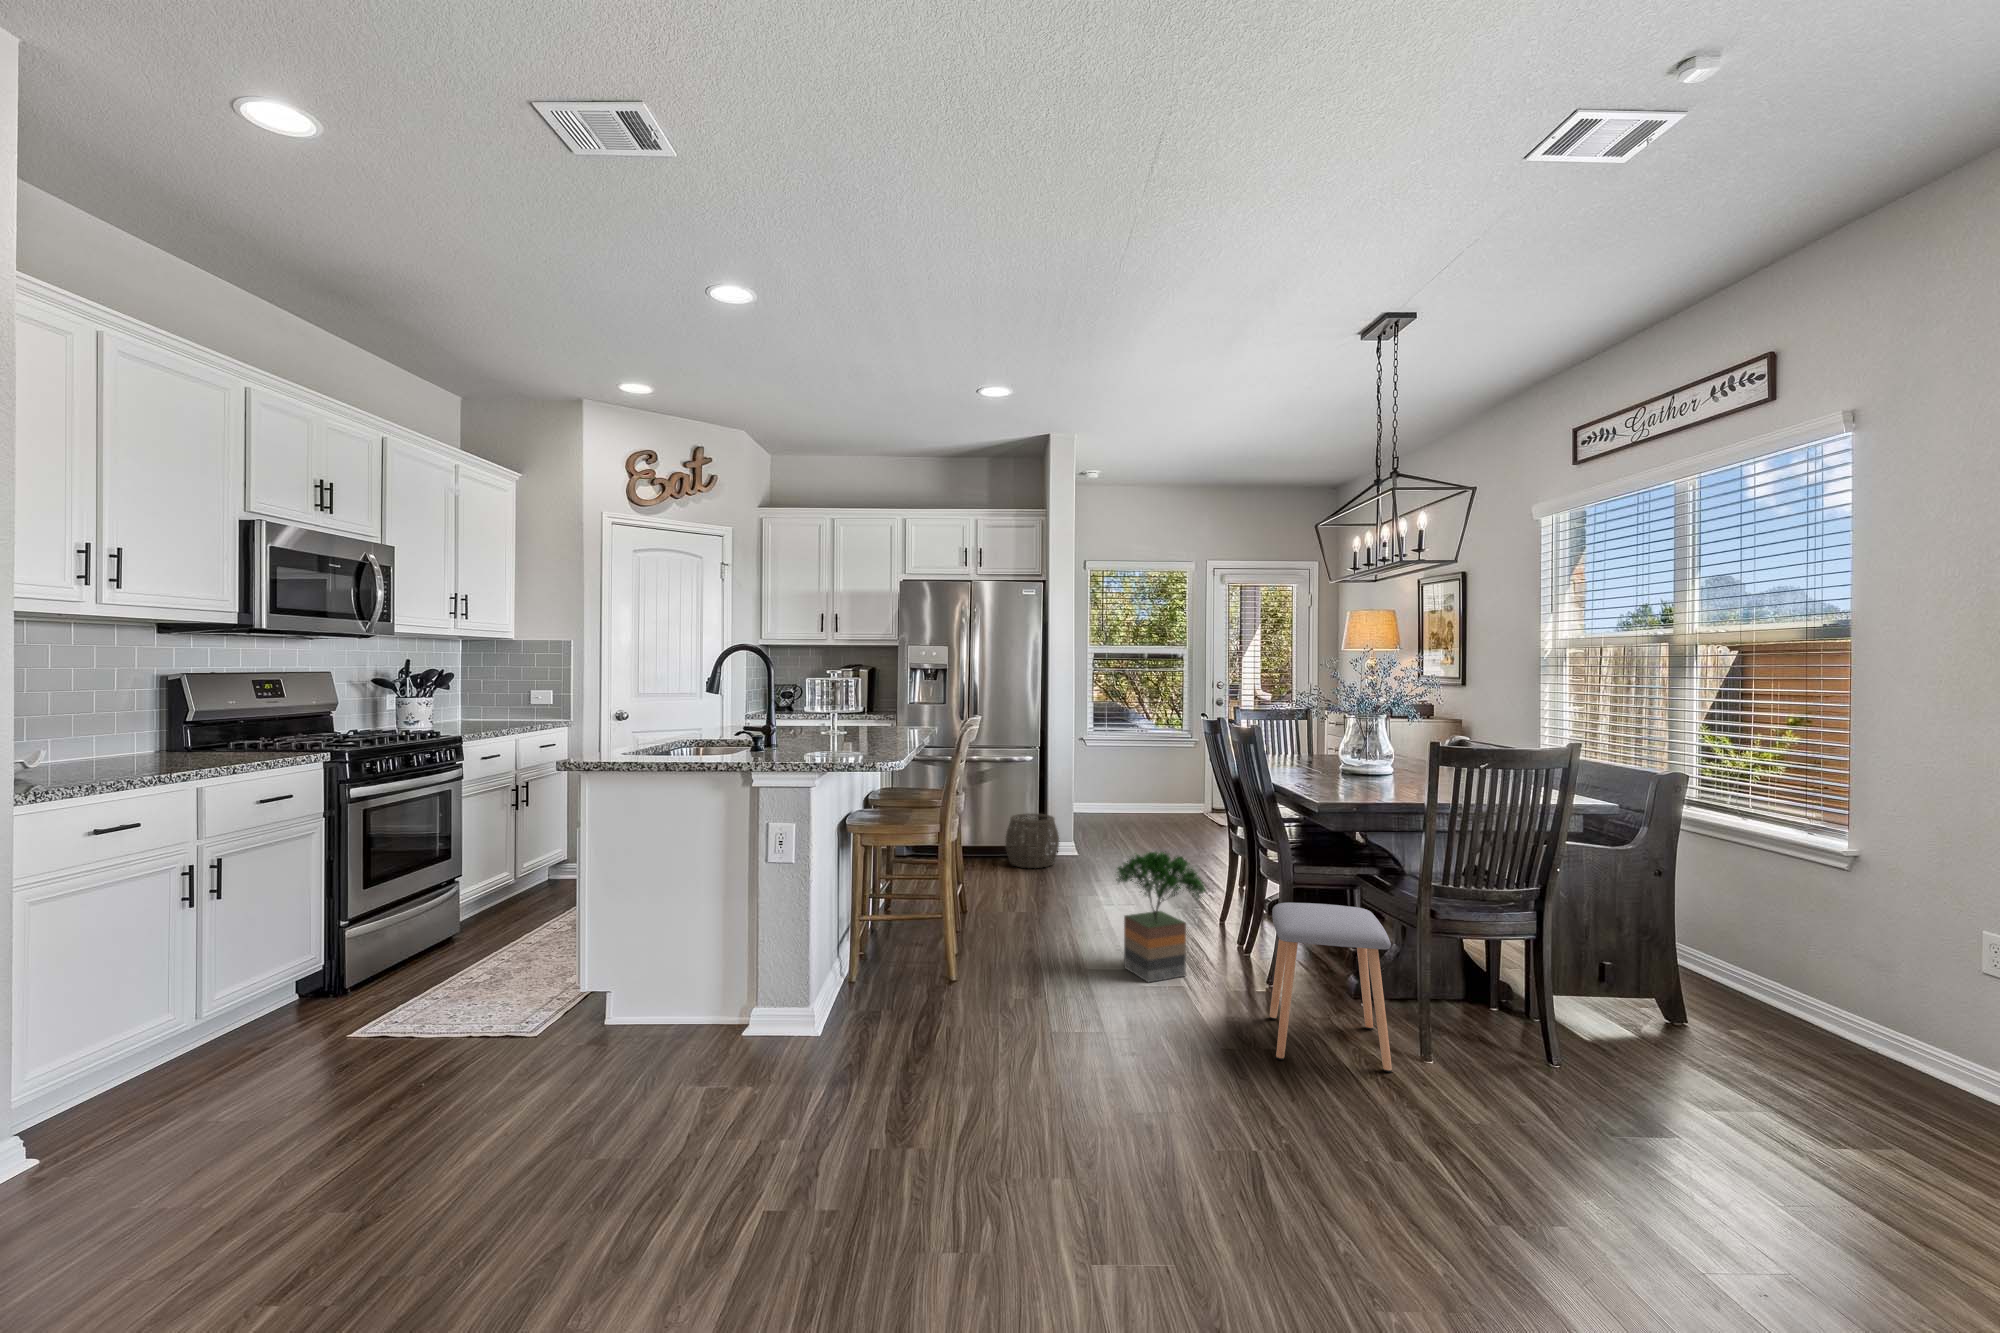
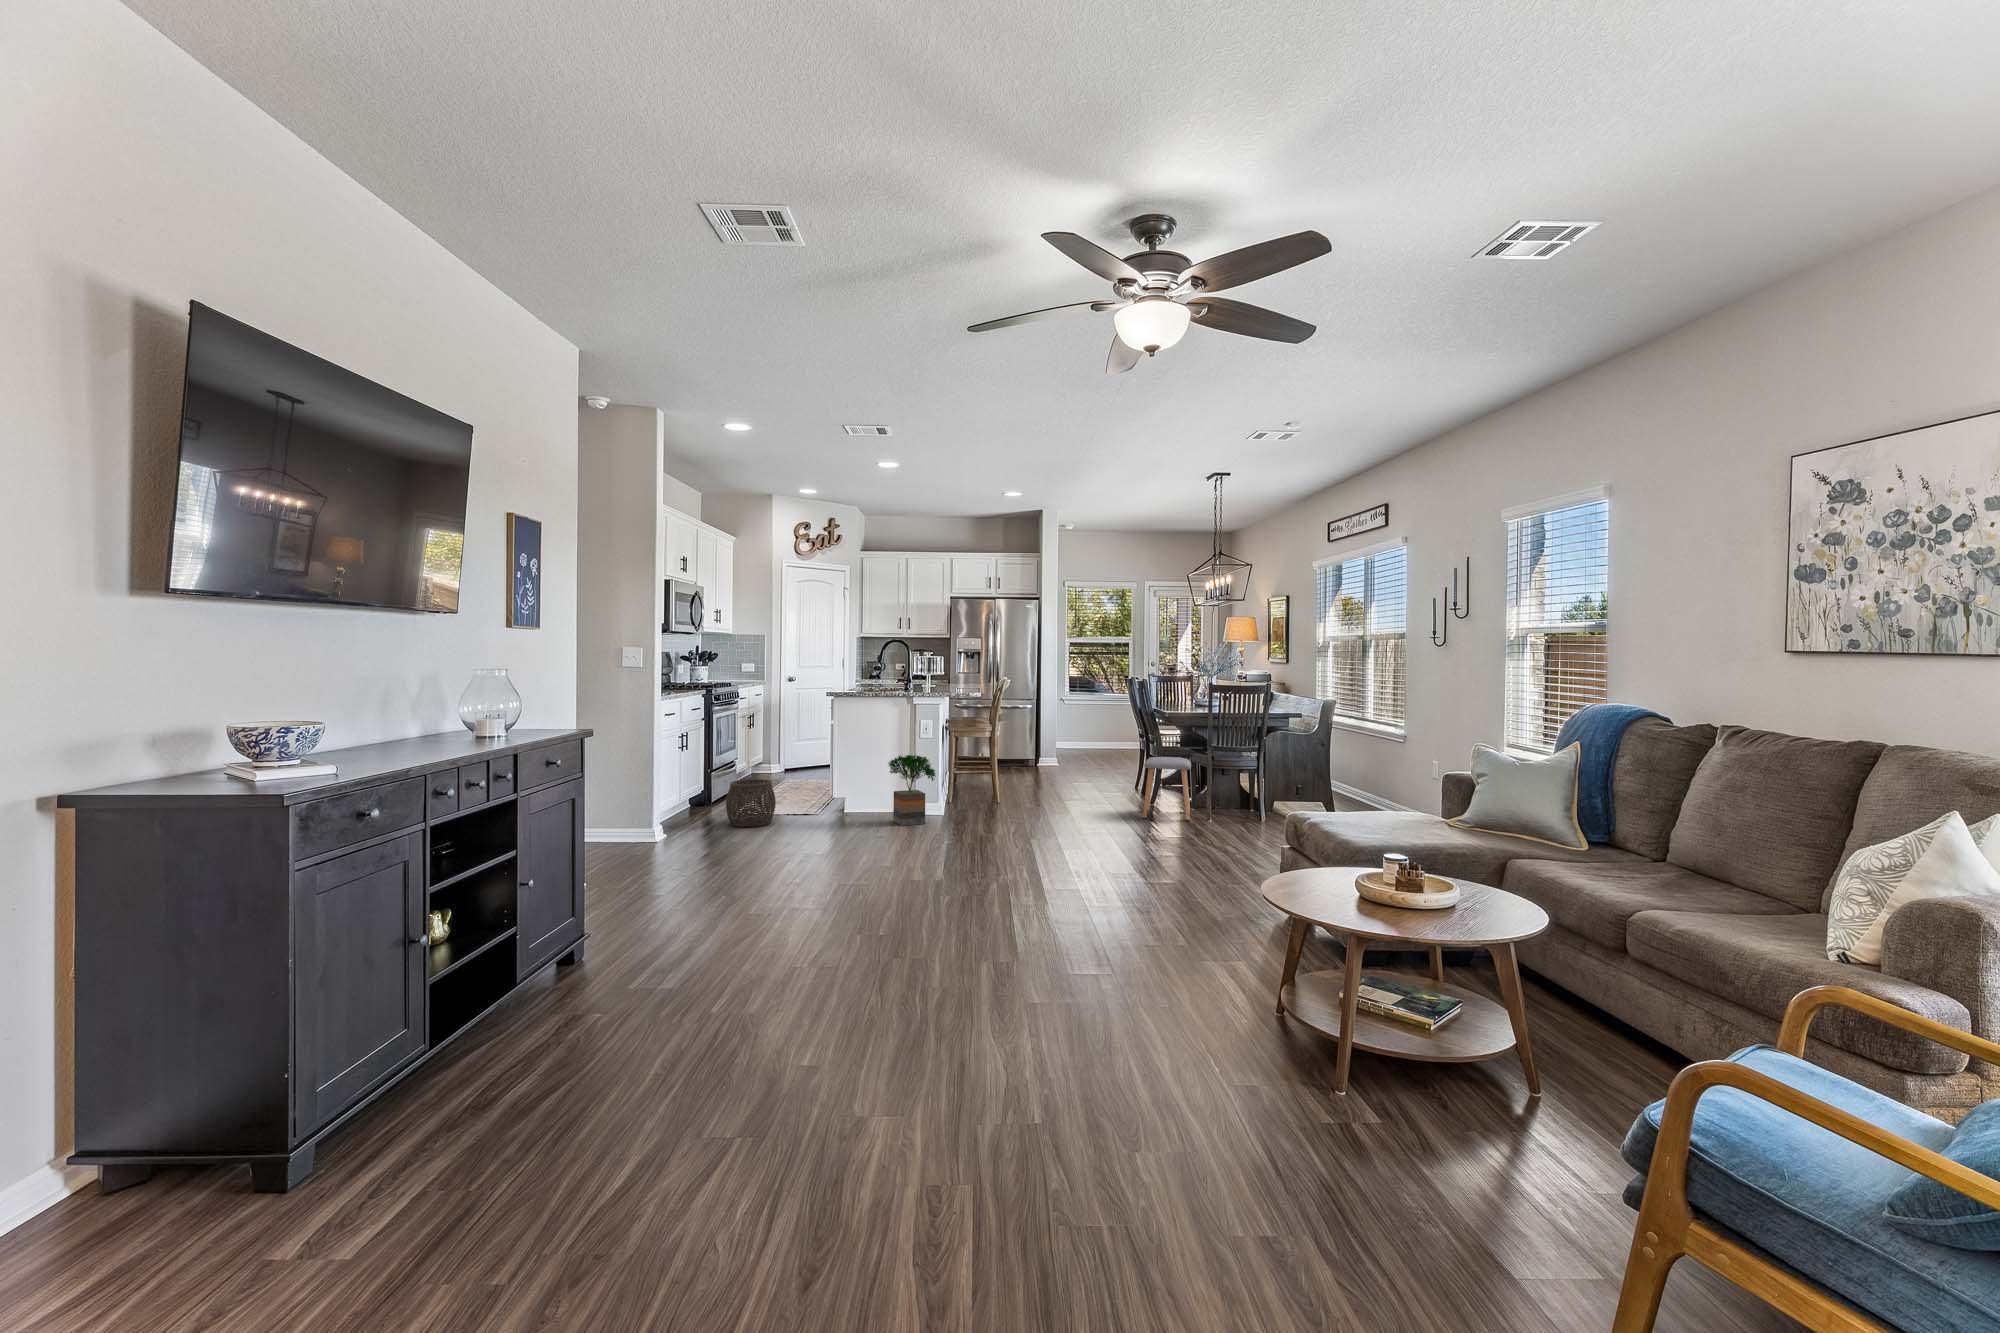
woven basket: present [1005,814,1060,868] -> present [725,779,776,827]
potted tree: present [1116,851,1205,982] -> present [888,755,936,826]

